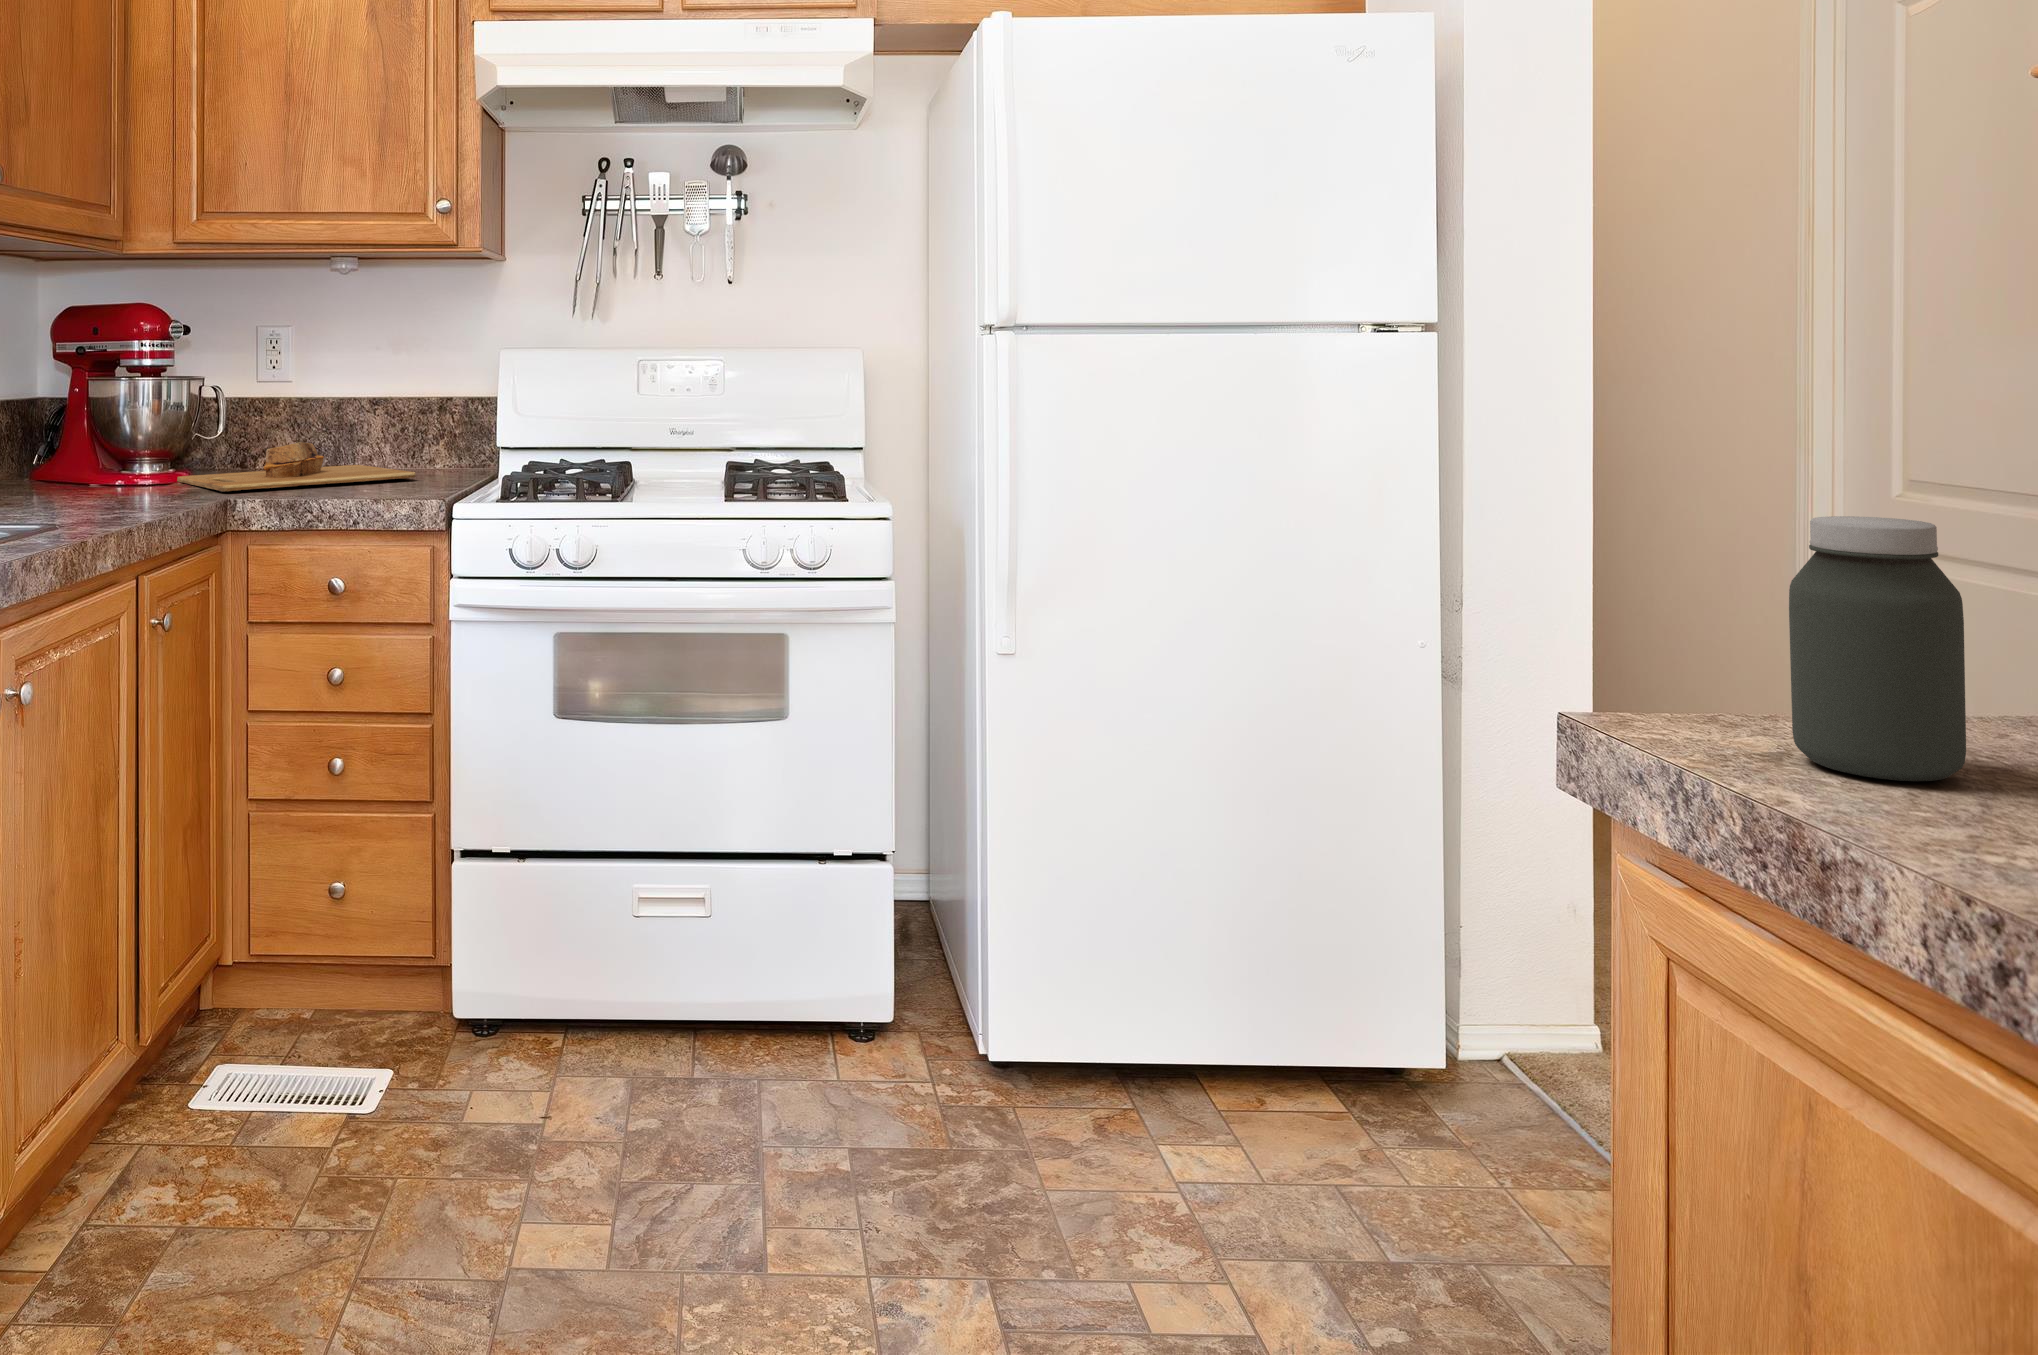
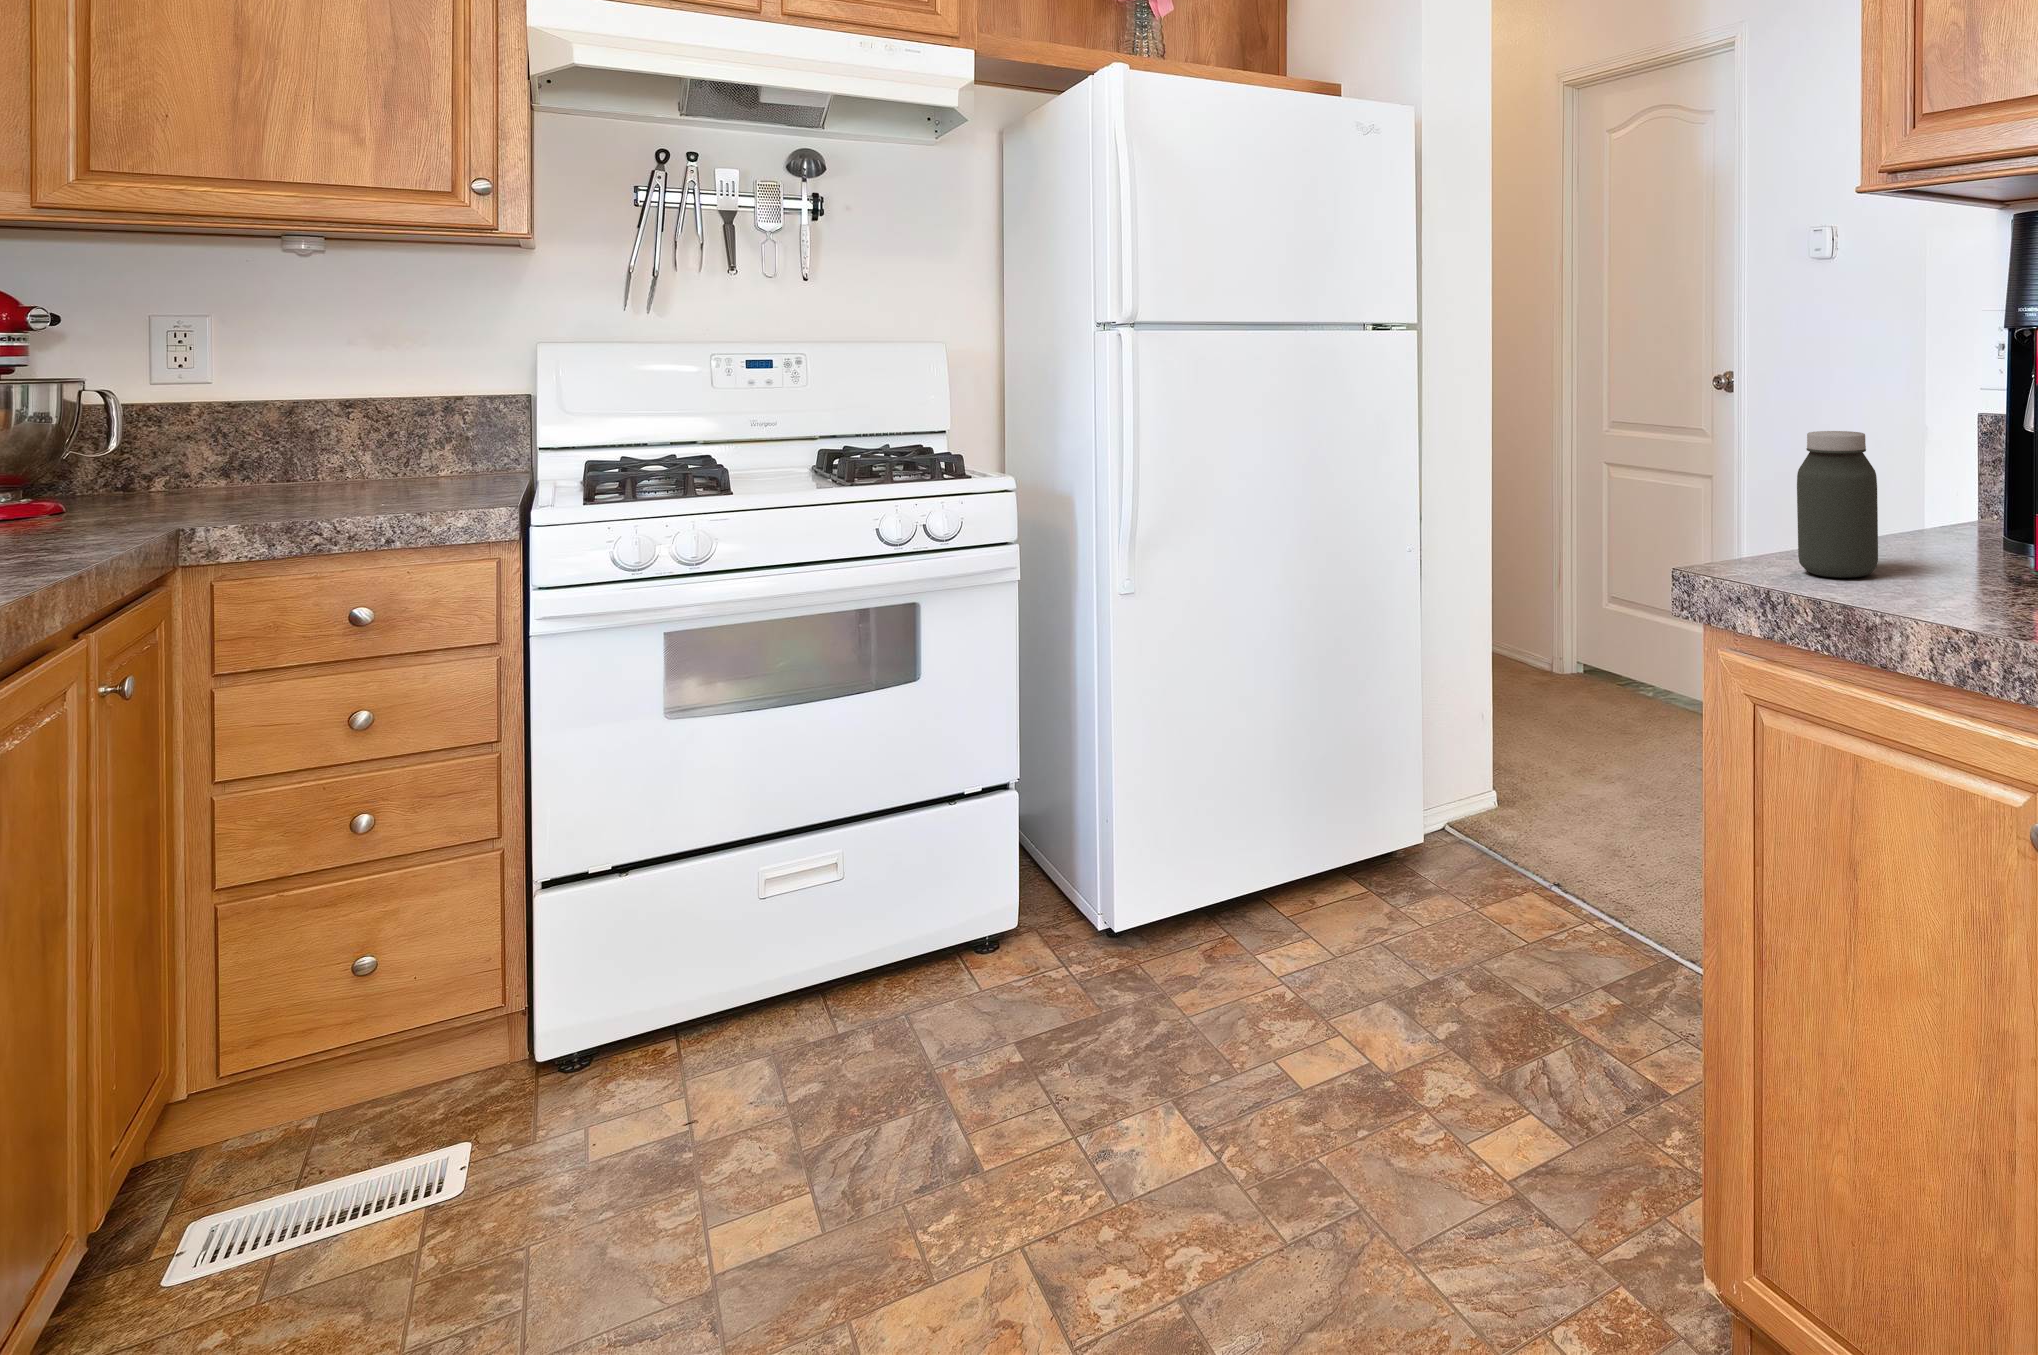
cutting board: present [177,442,416,492] -> none [44,458,442,525]

